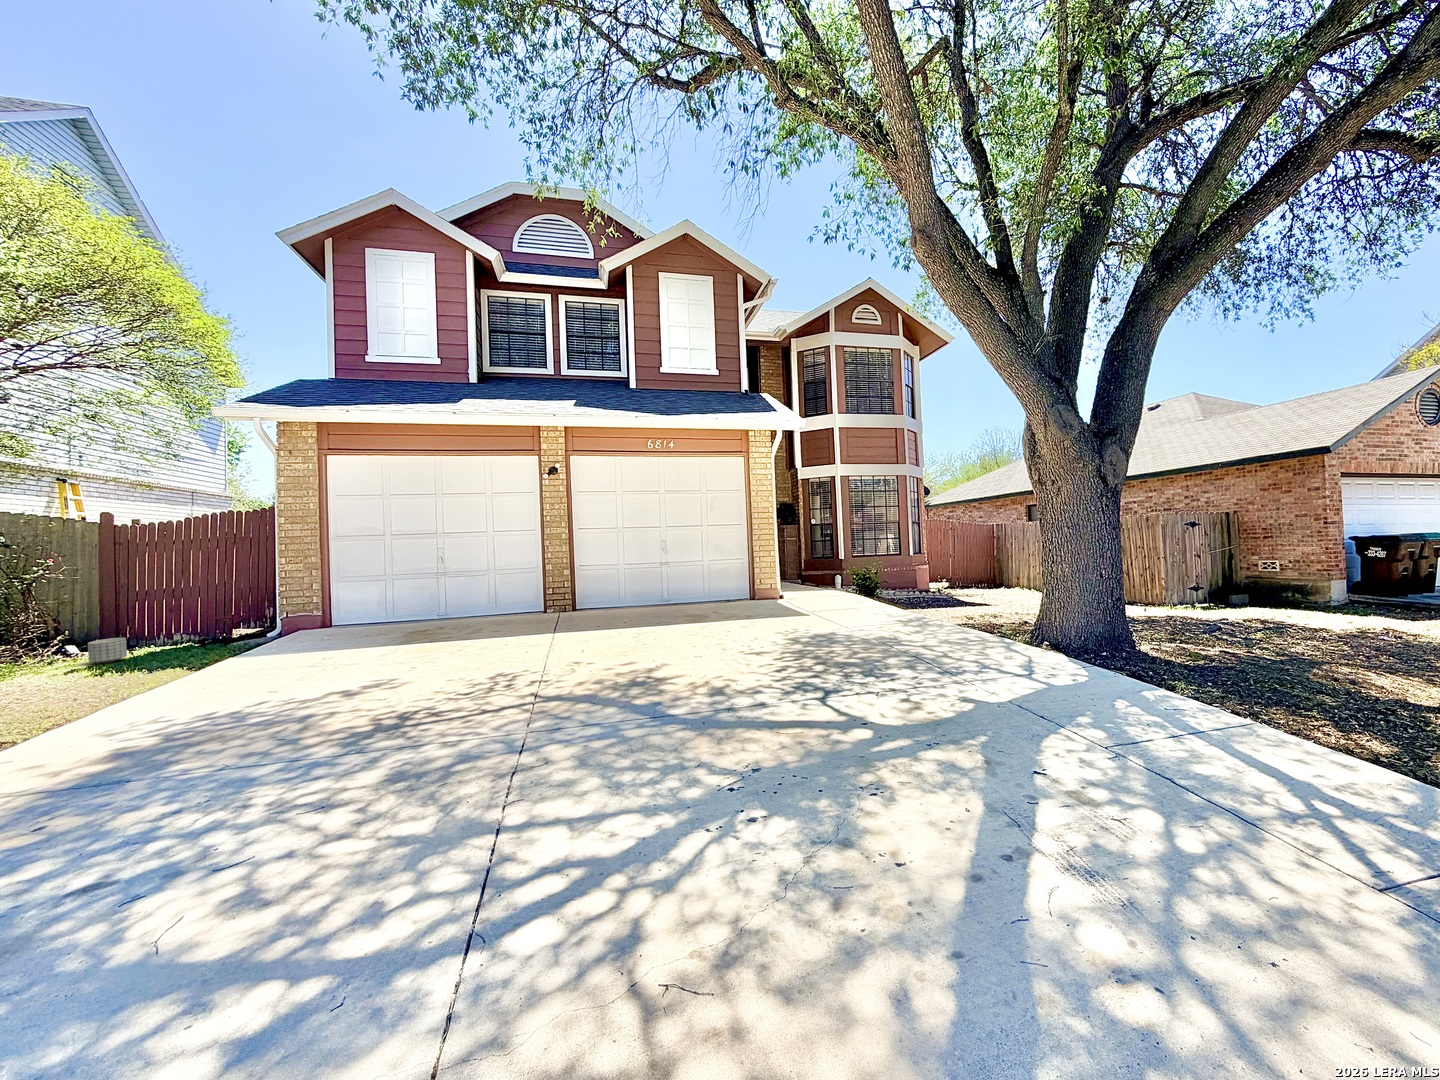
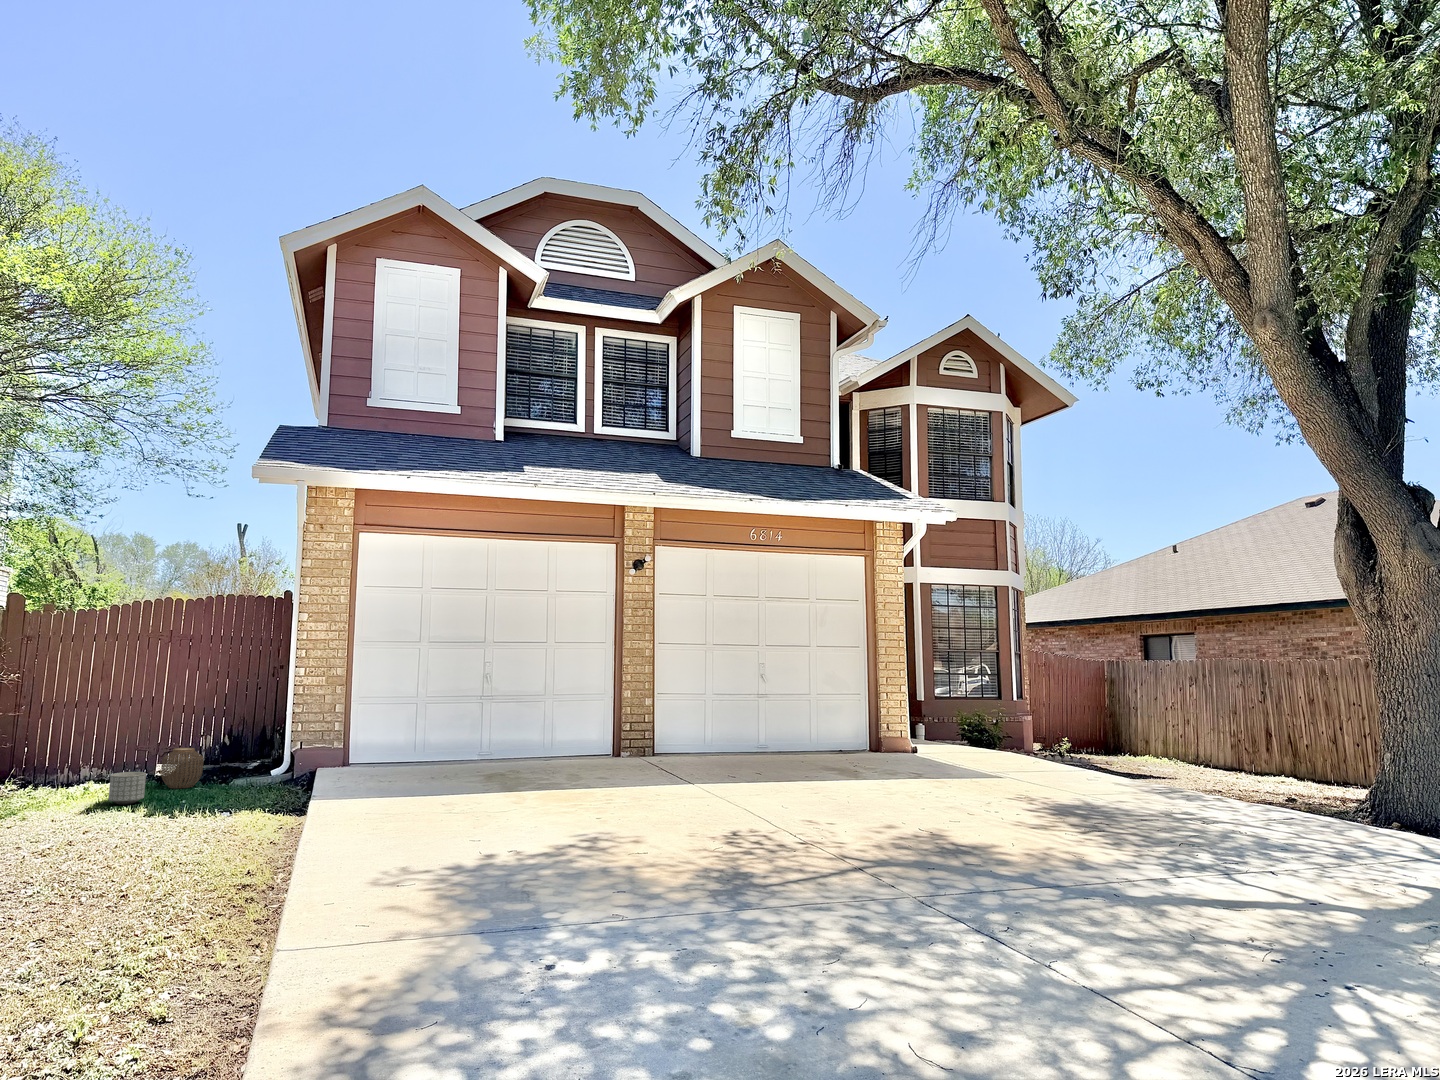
woven basket: none [191,613,230,643] -> present [161,748,204,789]

